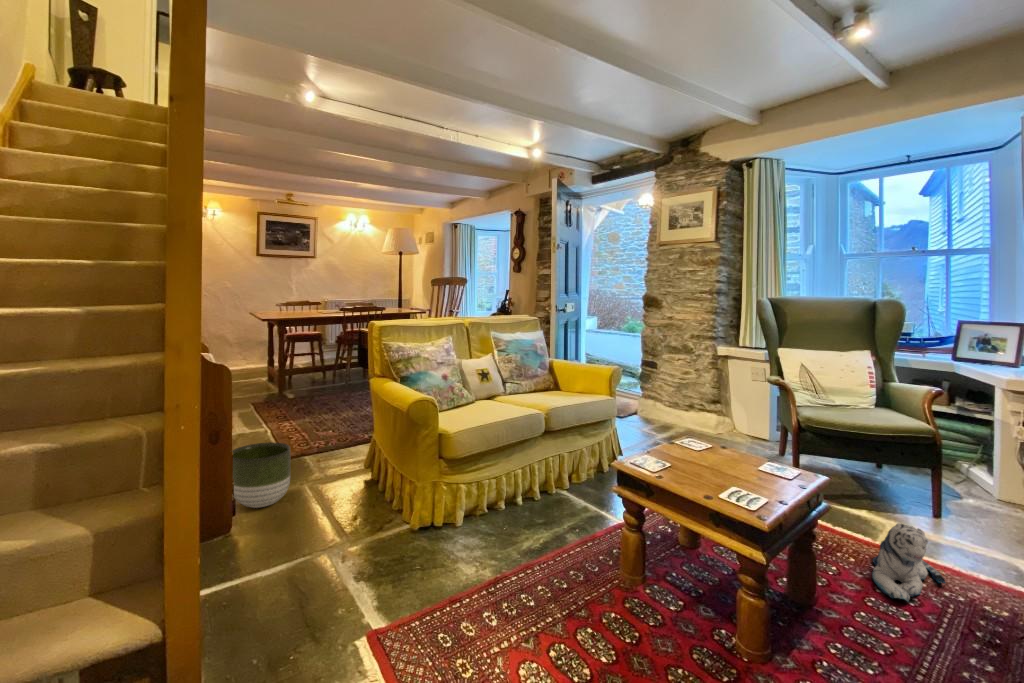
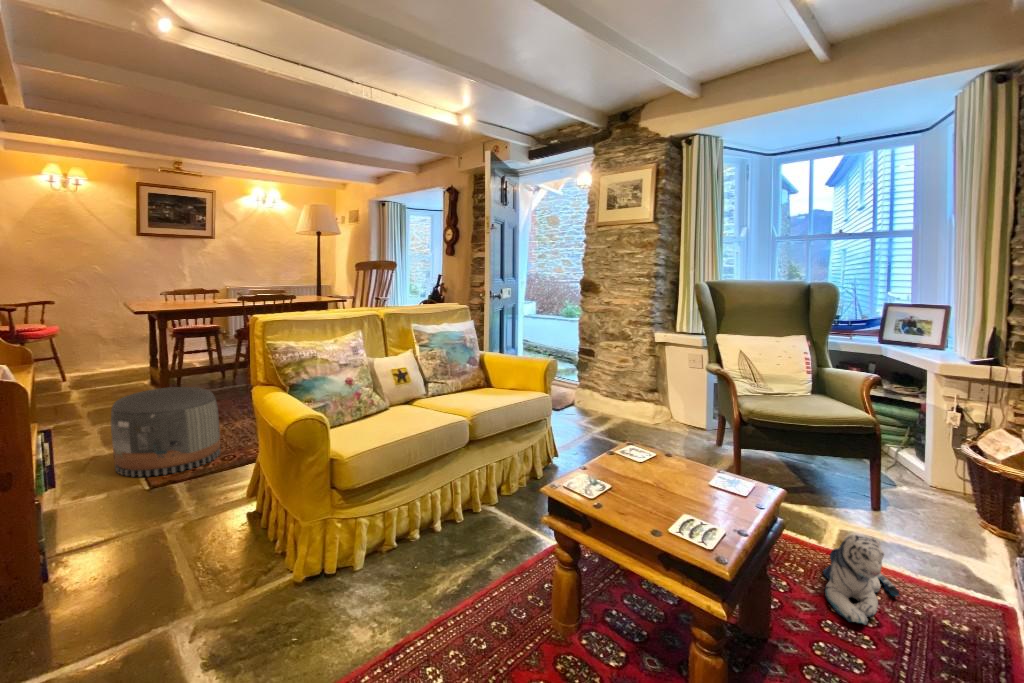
pouf: none [247,381,328,453] -> present [111,387,221,477]
planter: present [232,442,290,508] -> none [60,473,152,559]

